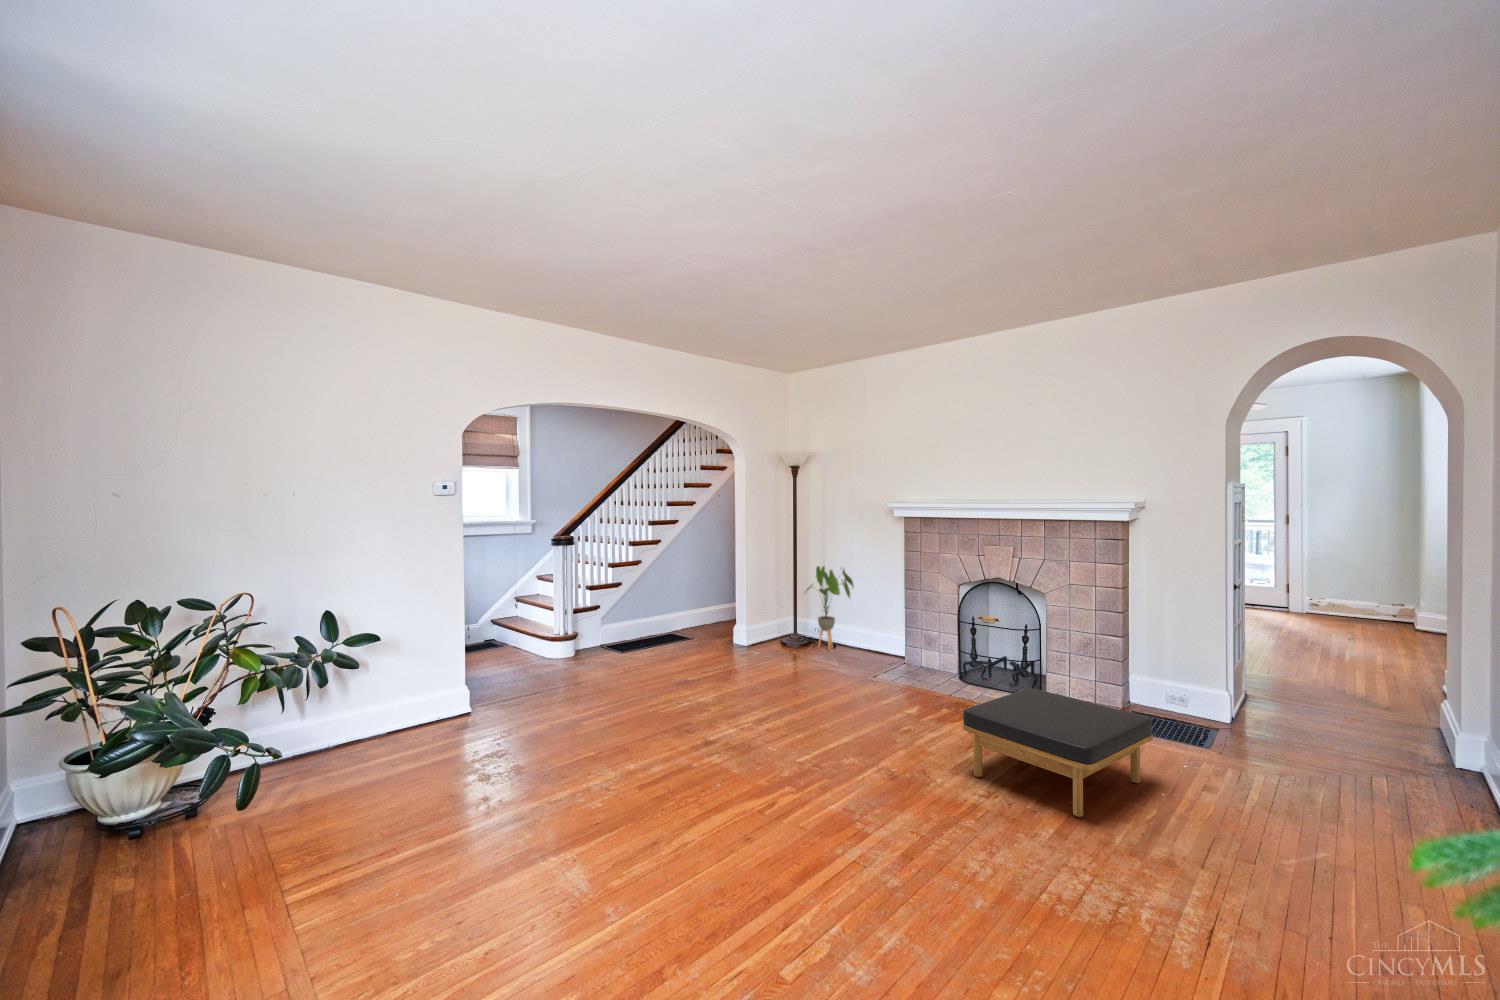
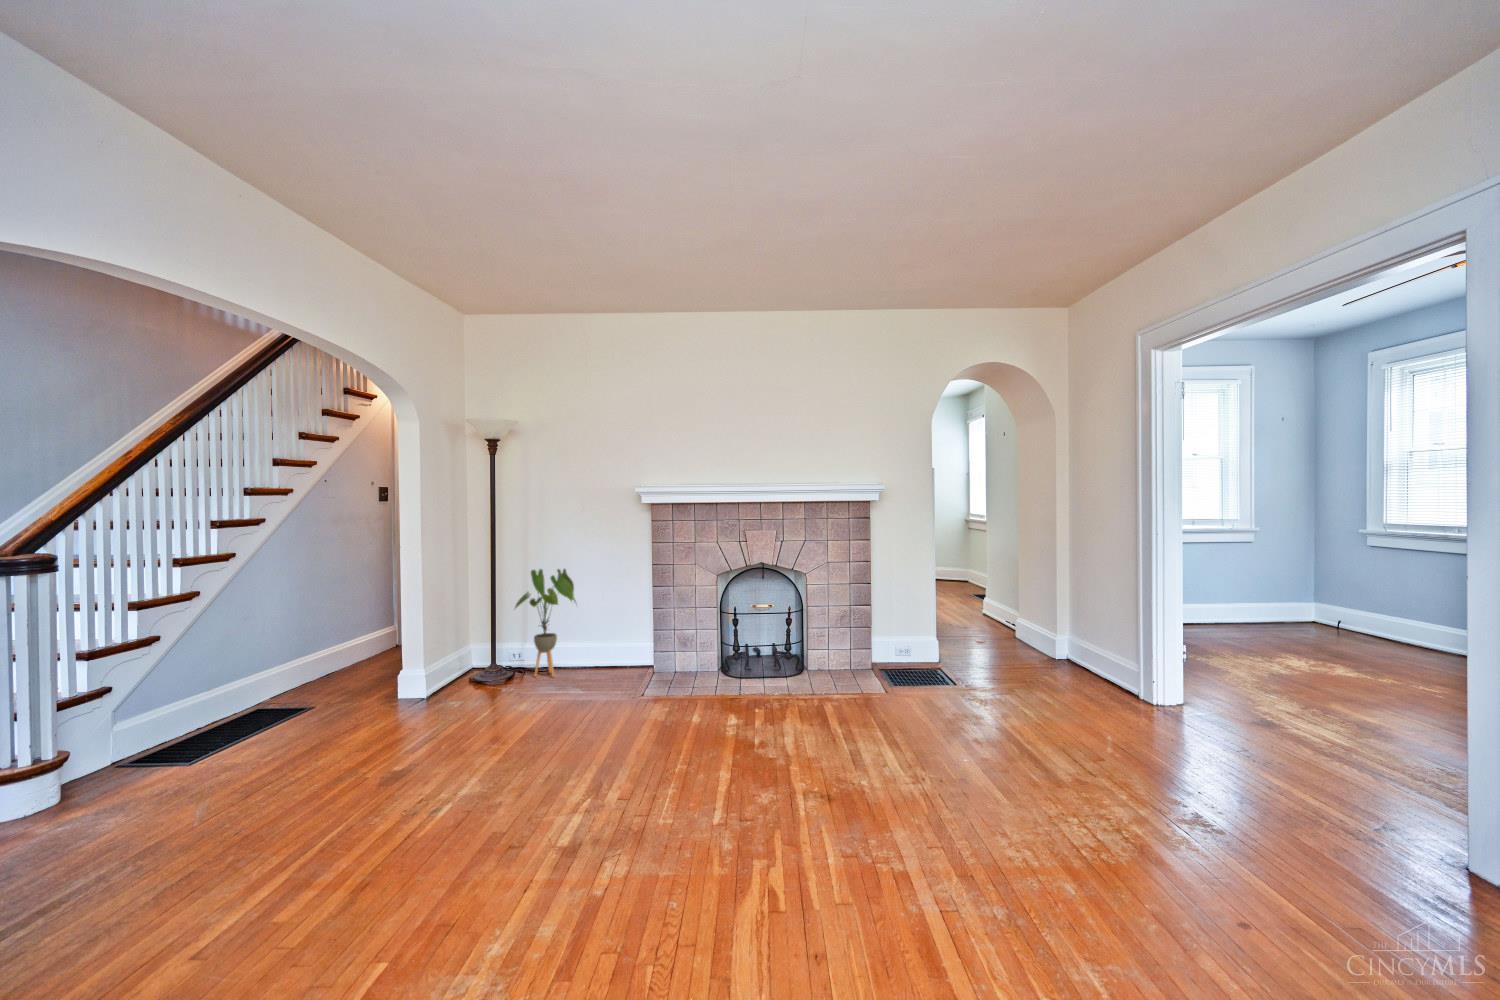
ottoman: present [963,688,1153,817] -> none [879,665,1033,779]

